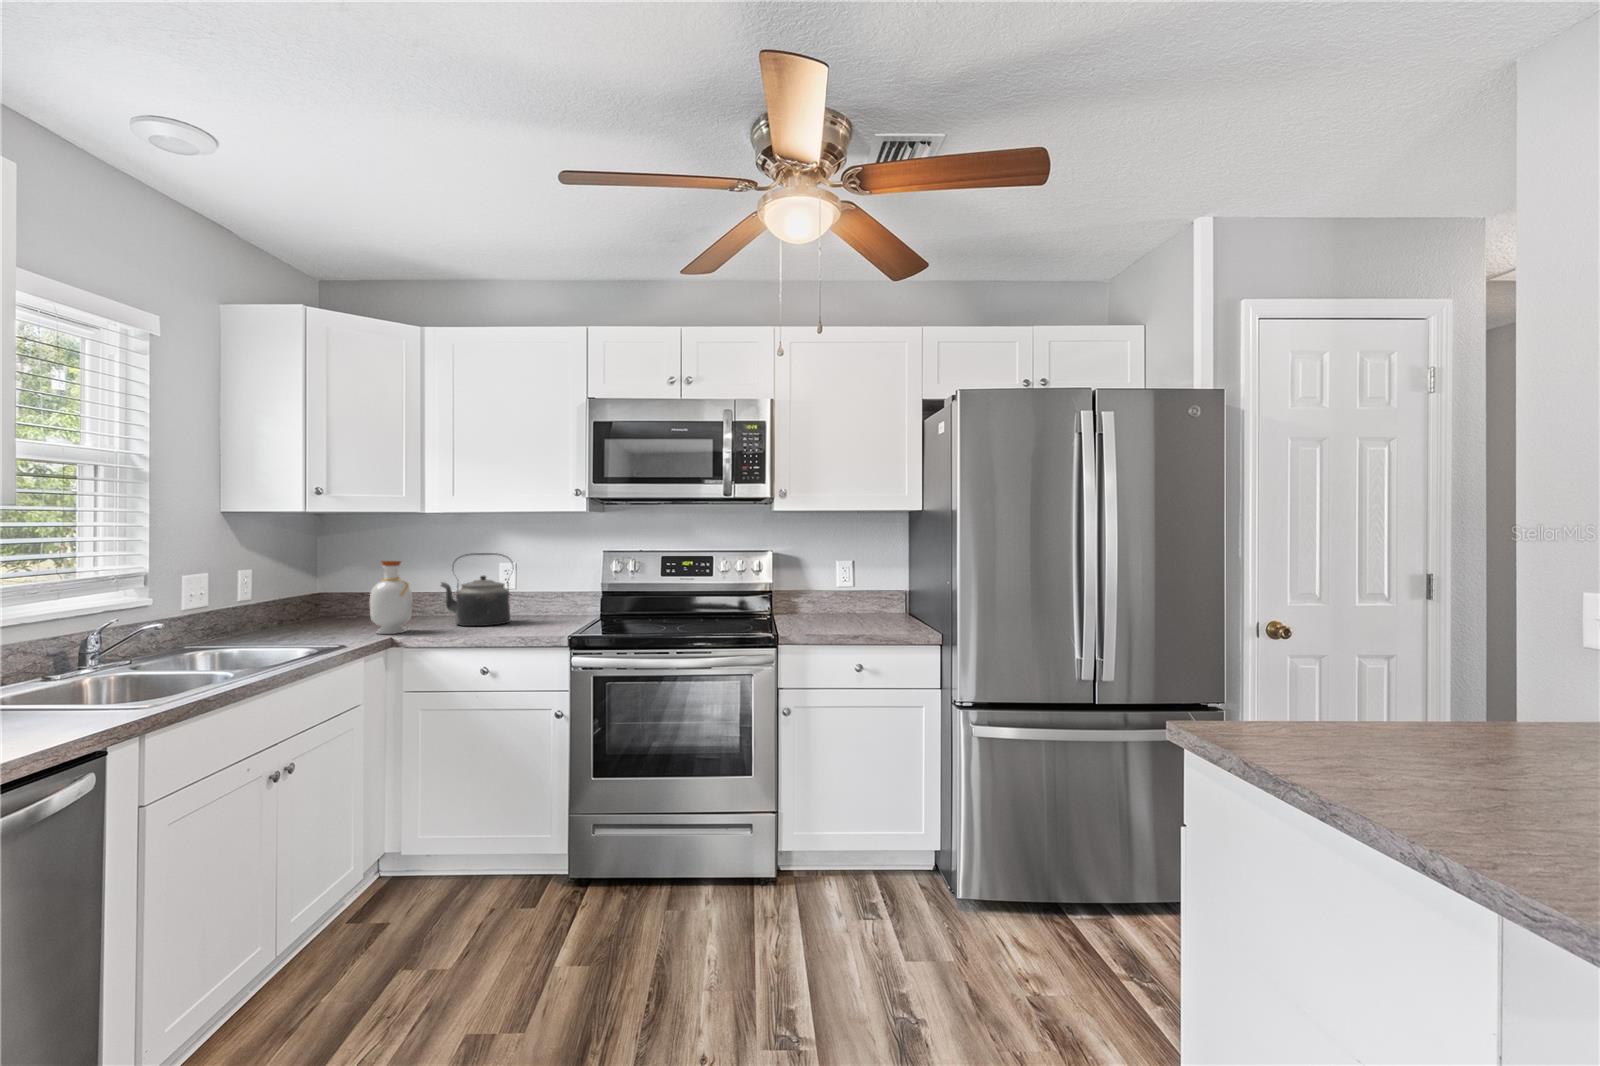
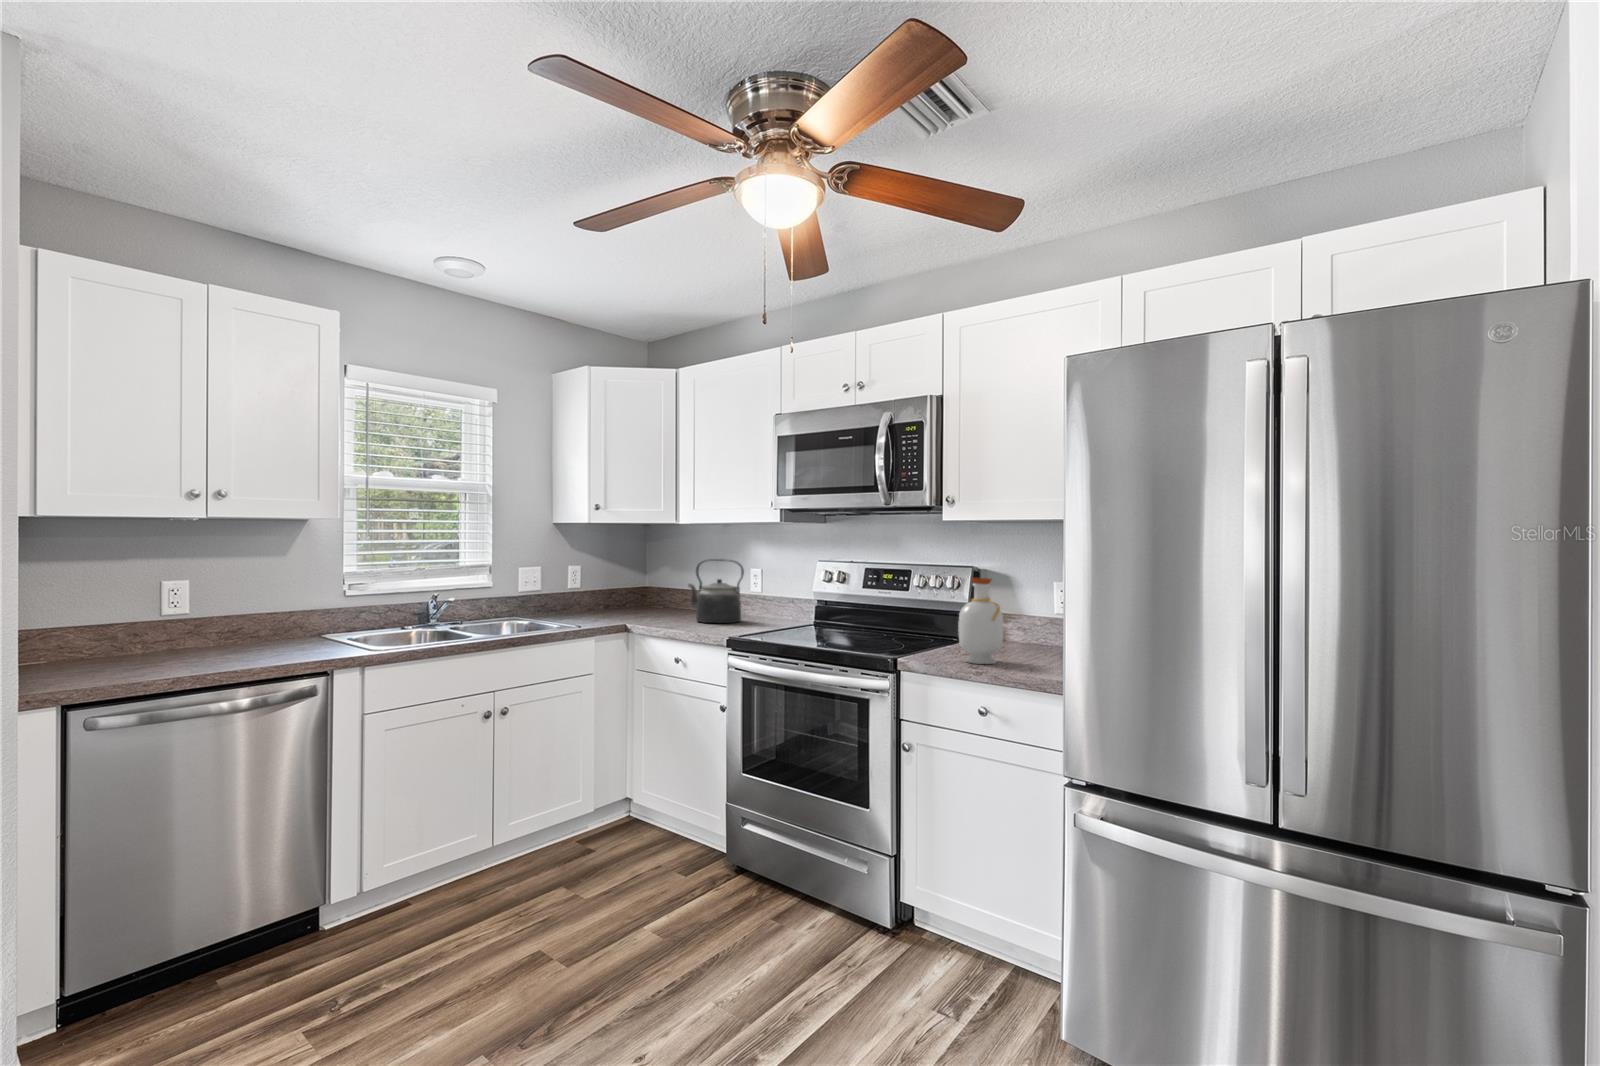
bottle: present [370,561,412,634] -> present [958,578,1004,664]

